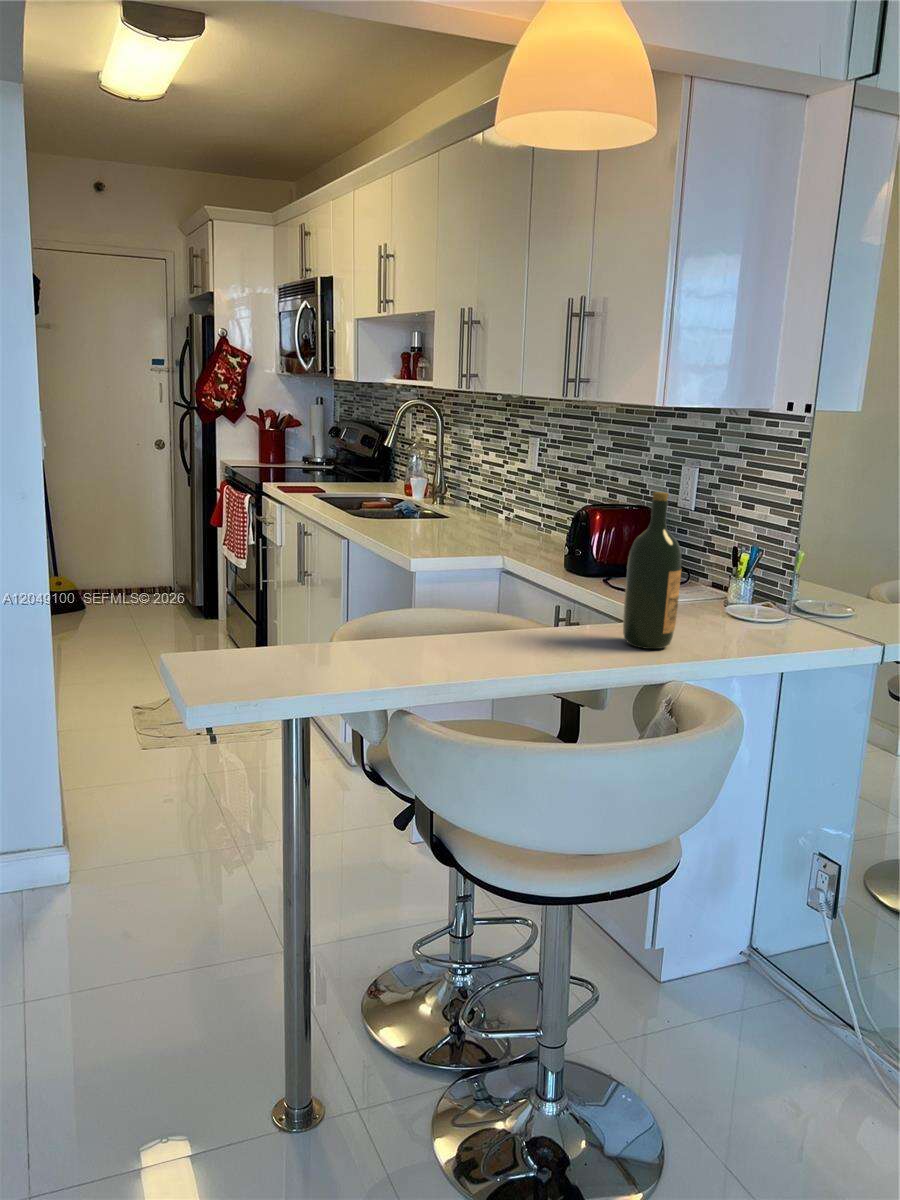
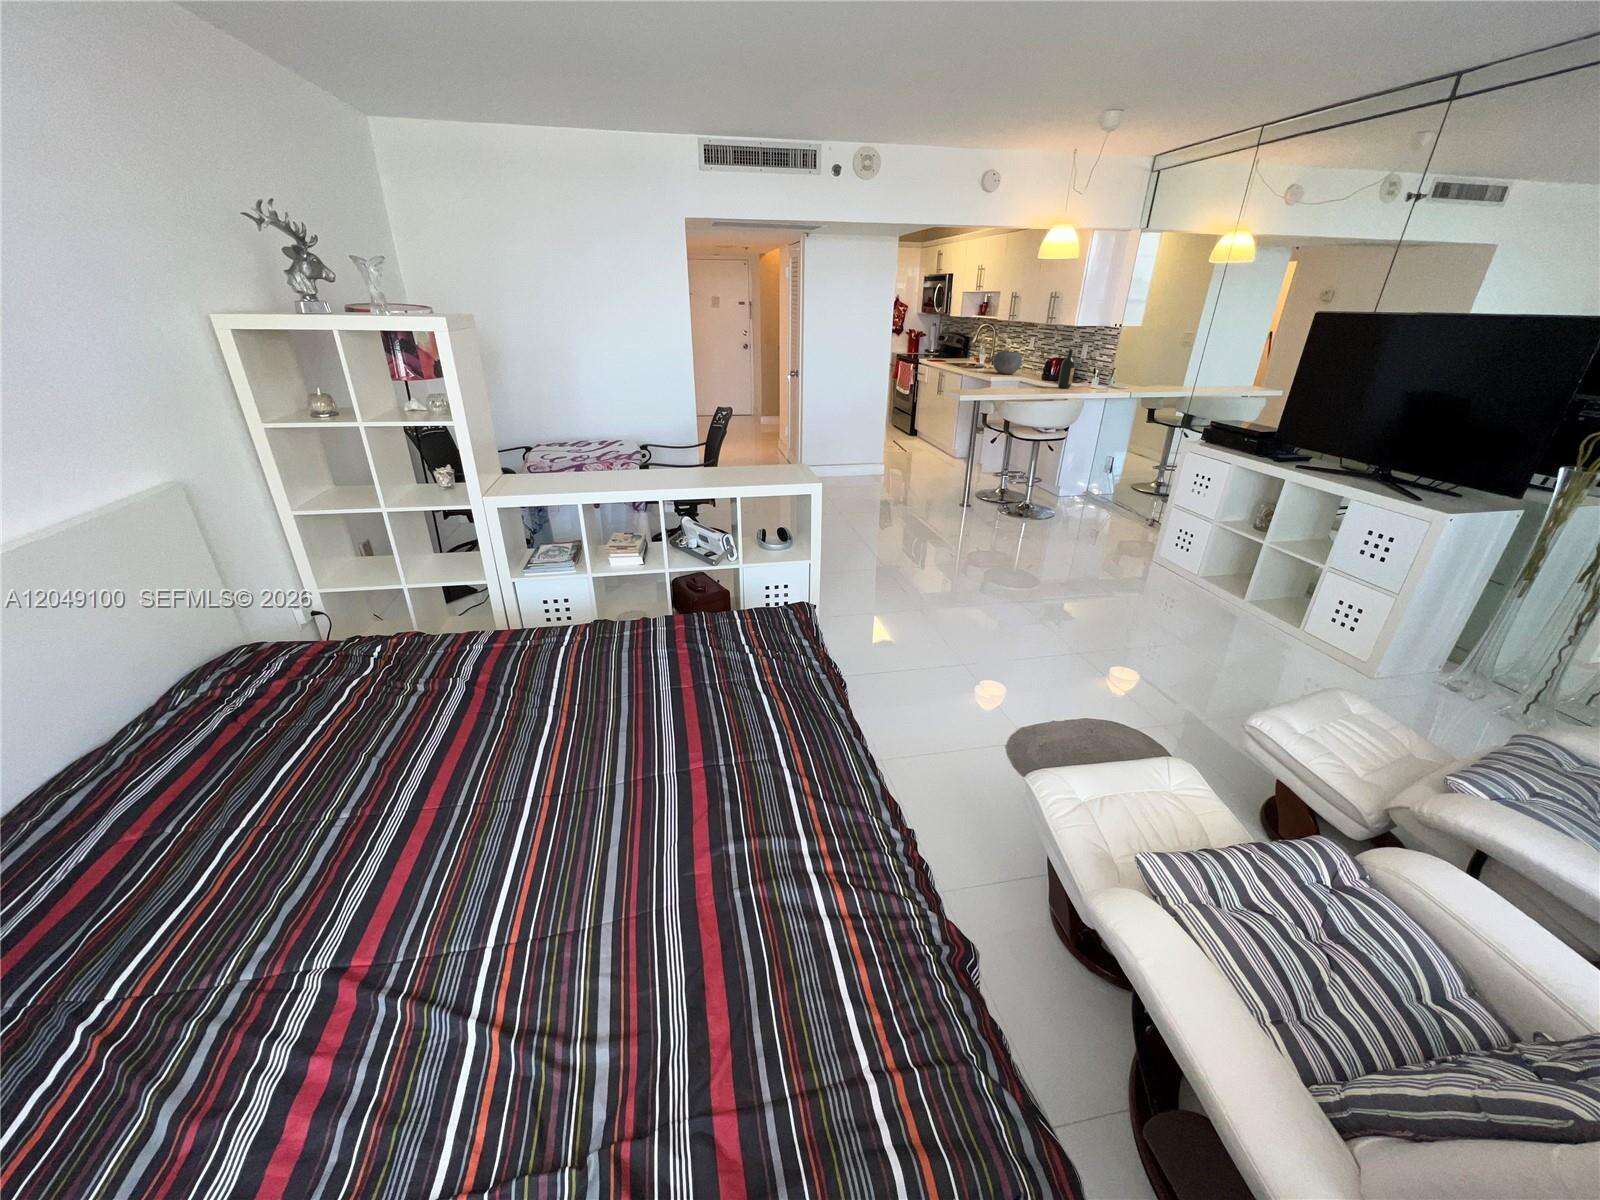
bowl: none [415,478,502,549] -> present [993,351,1022,374]

